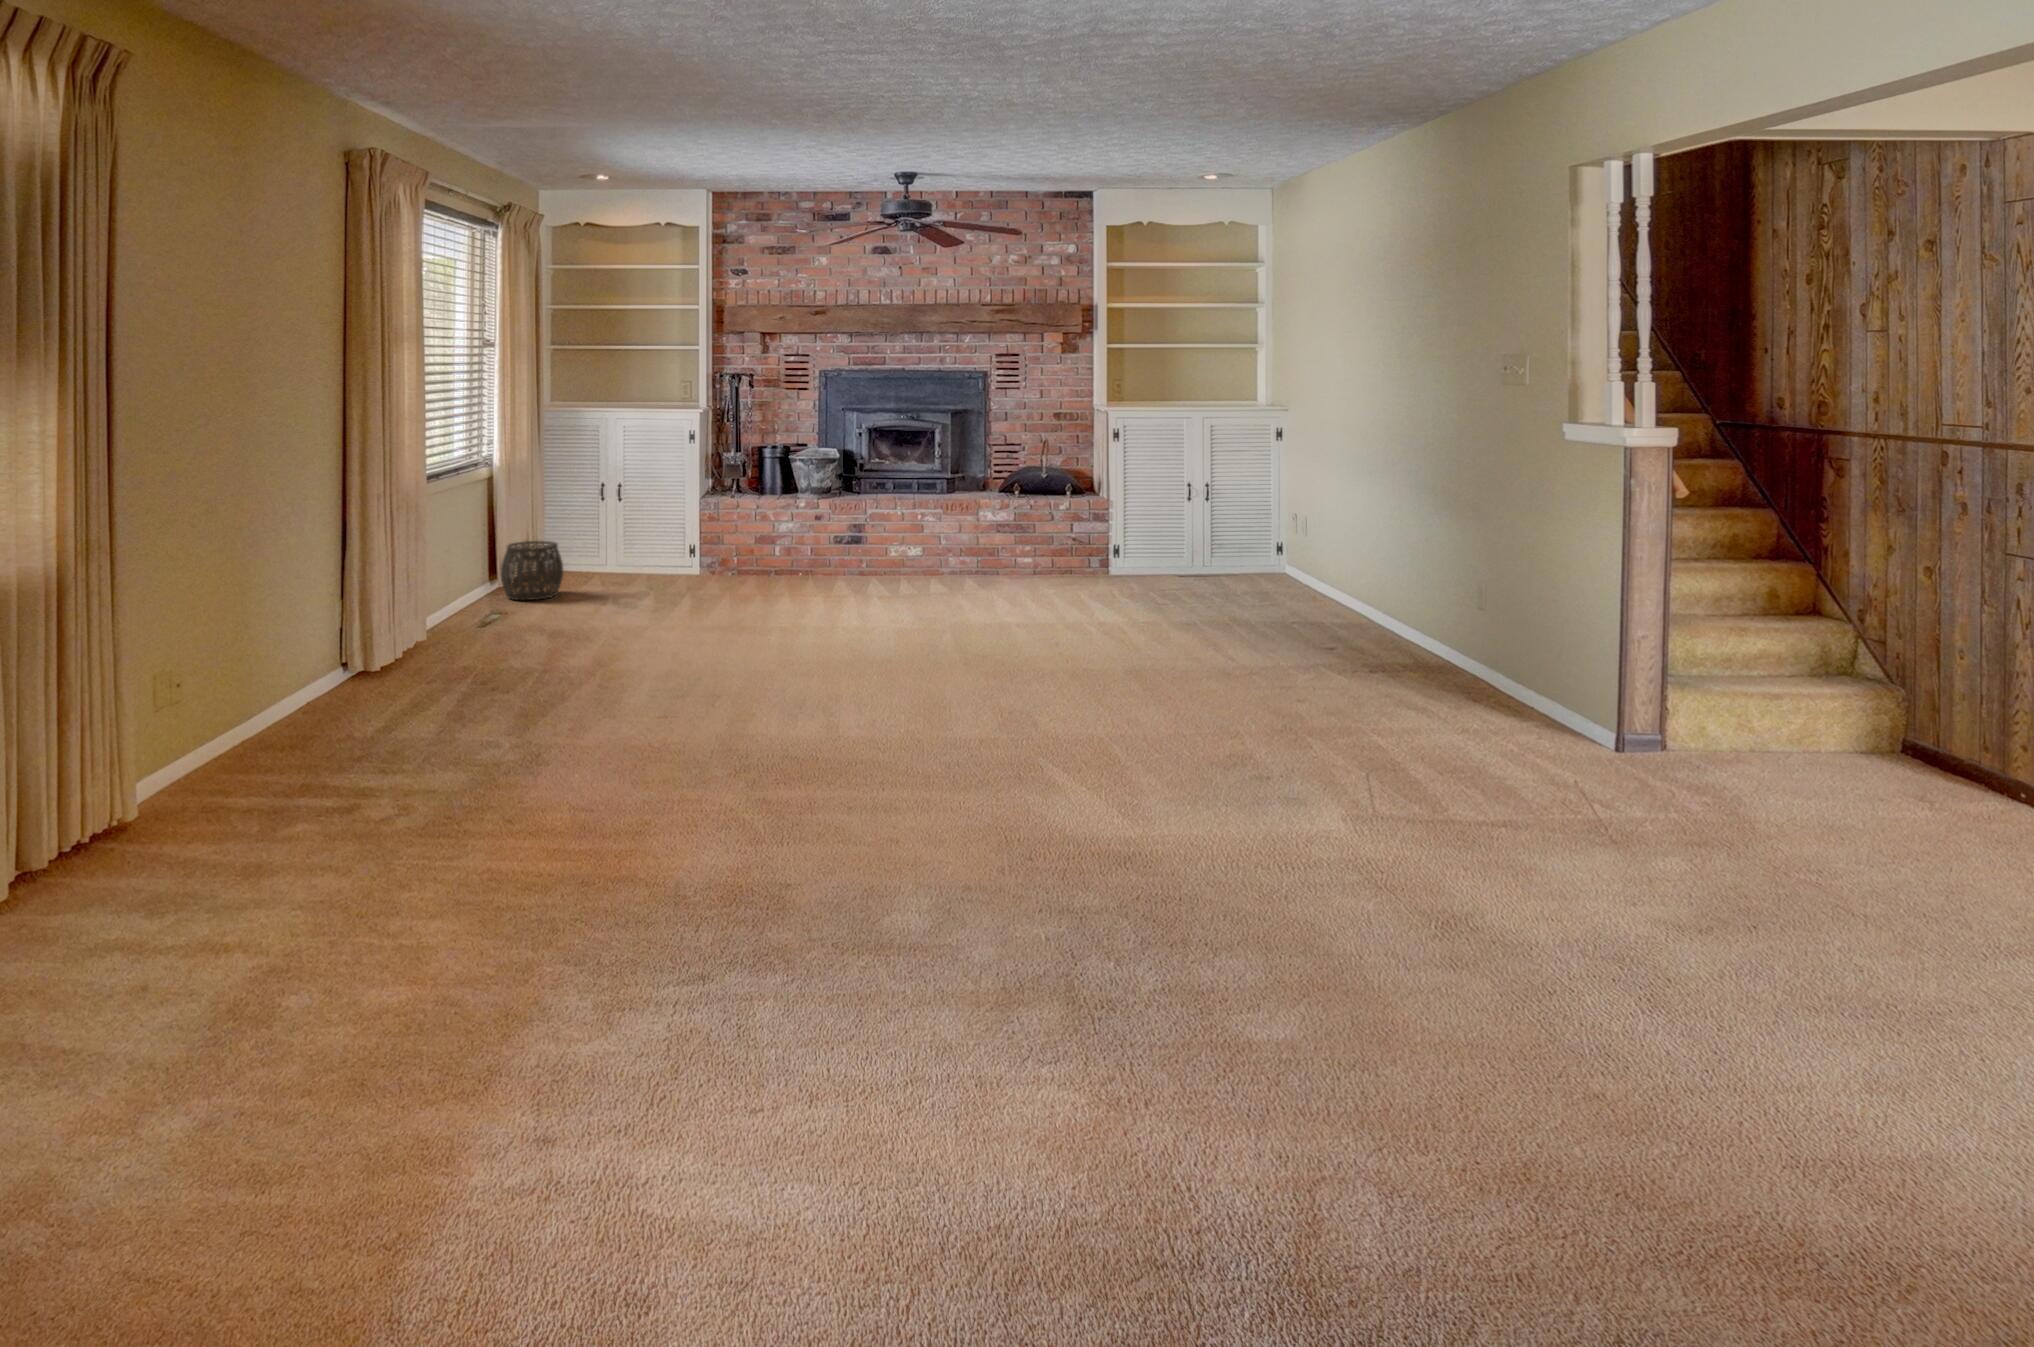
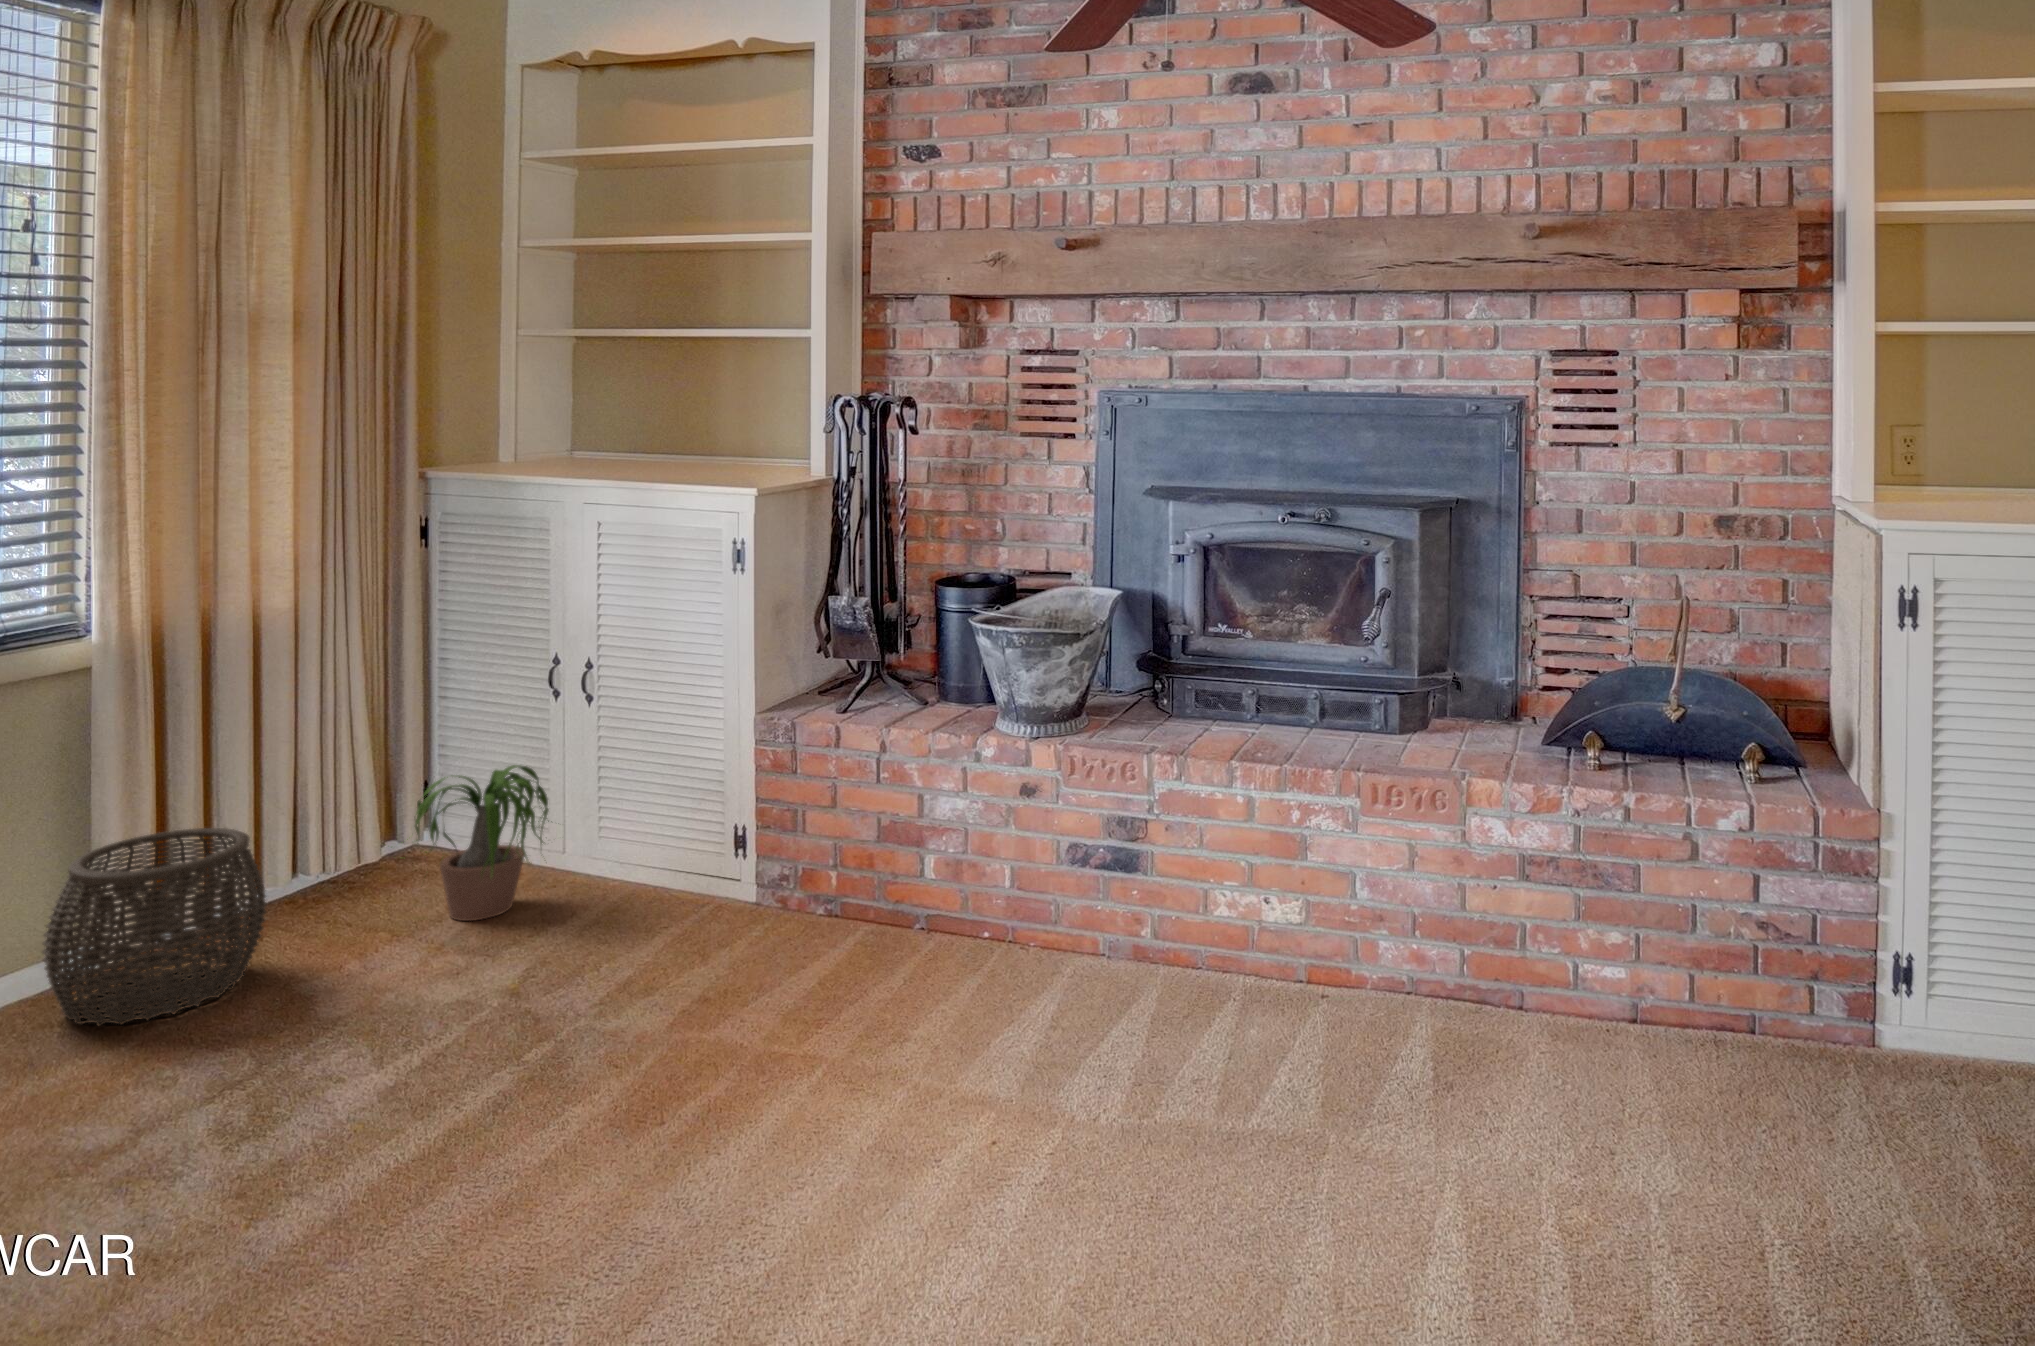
potted plant: none [569,525,636,582] -> present [407,765,548,921]

